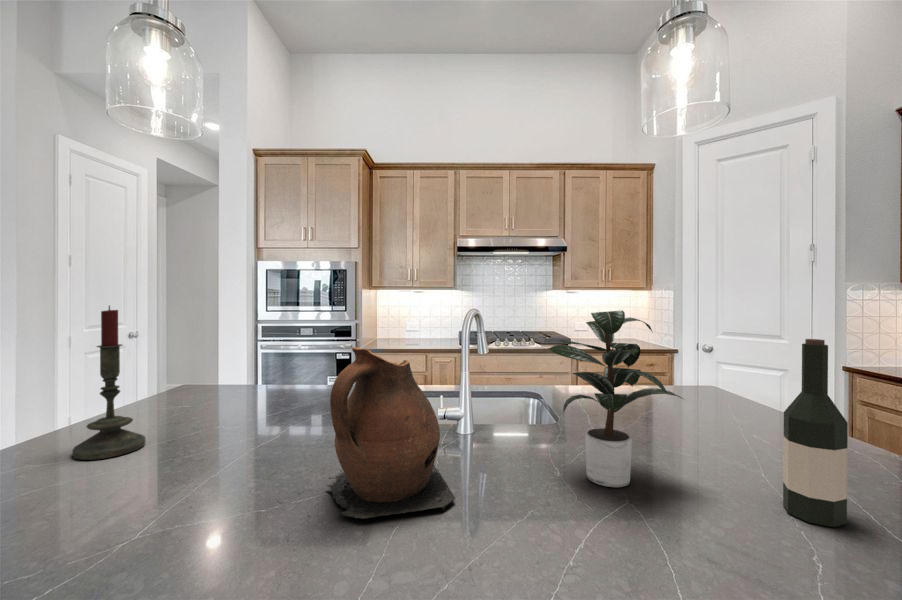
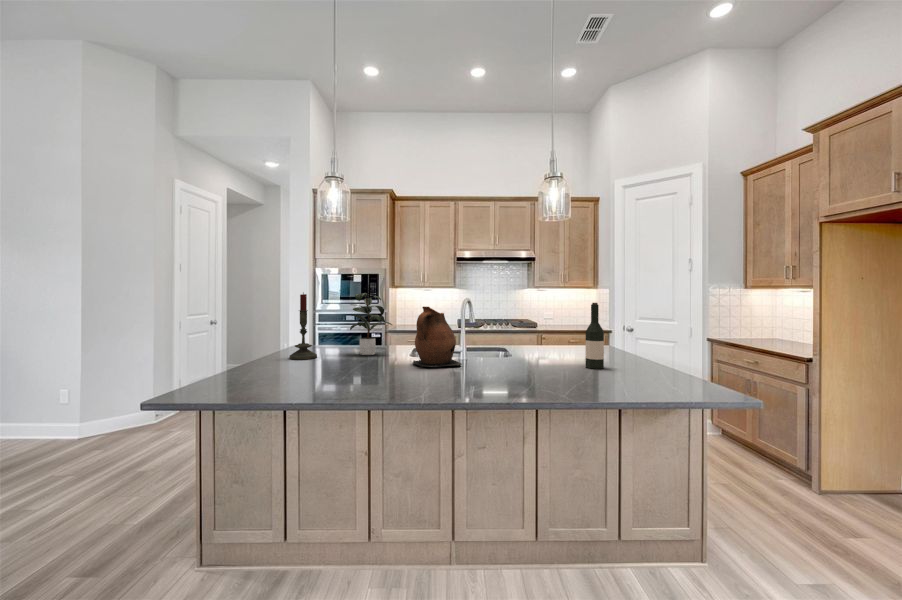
potted plant: present [548,310,683,487] -> present [350,293,392,355]

